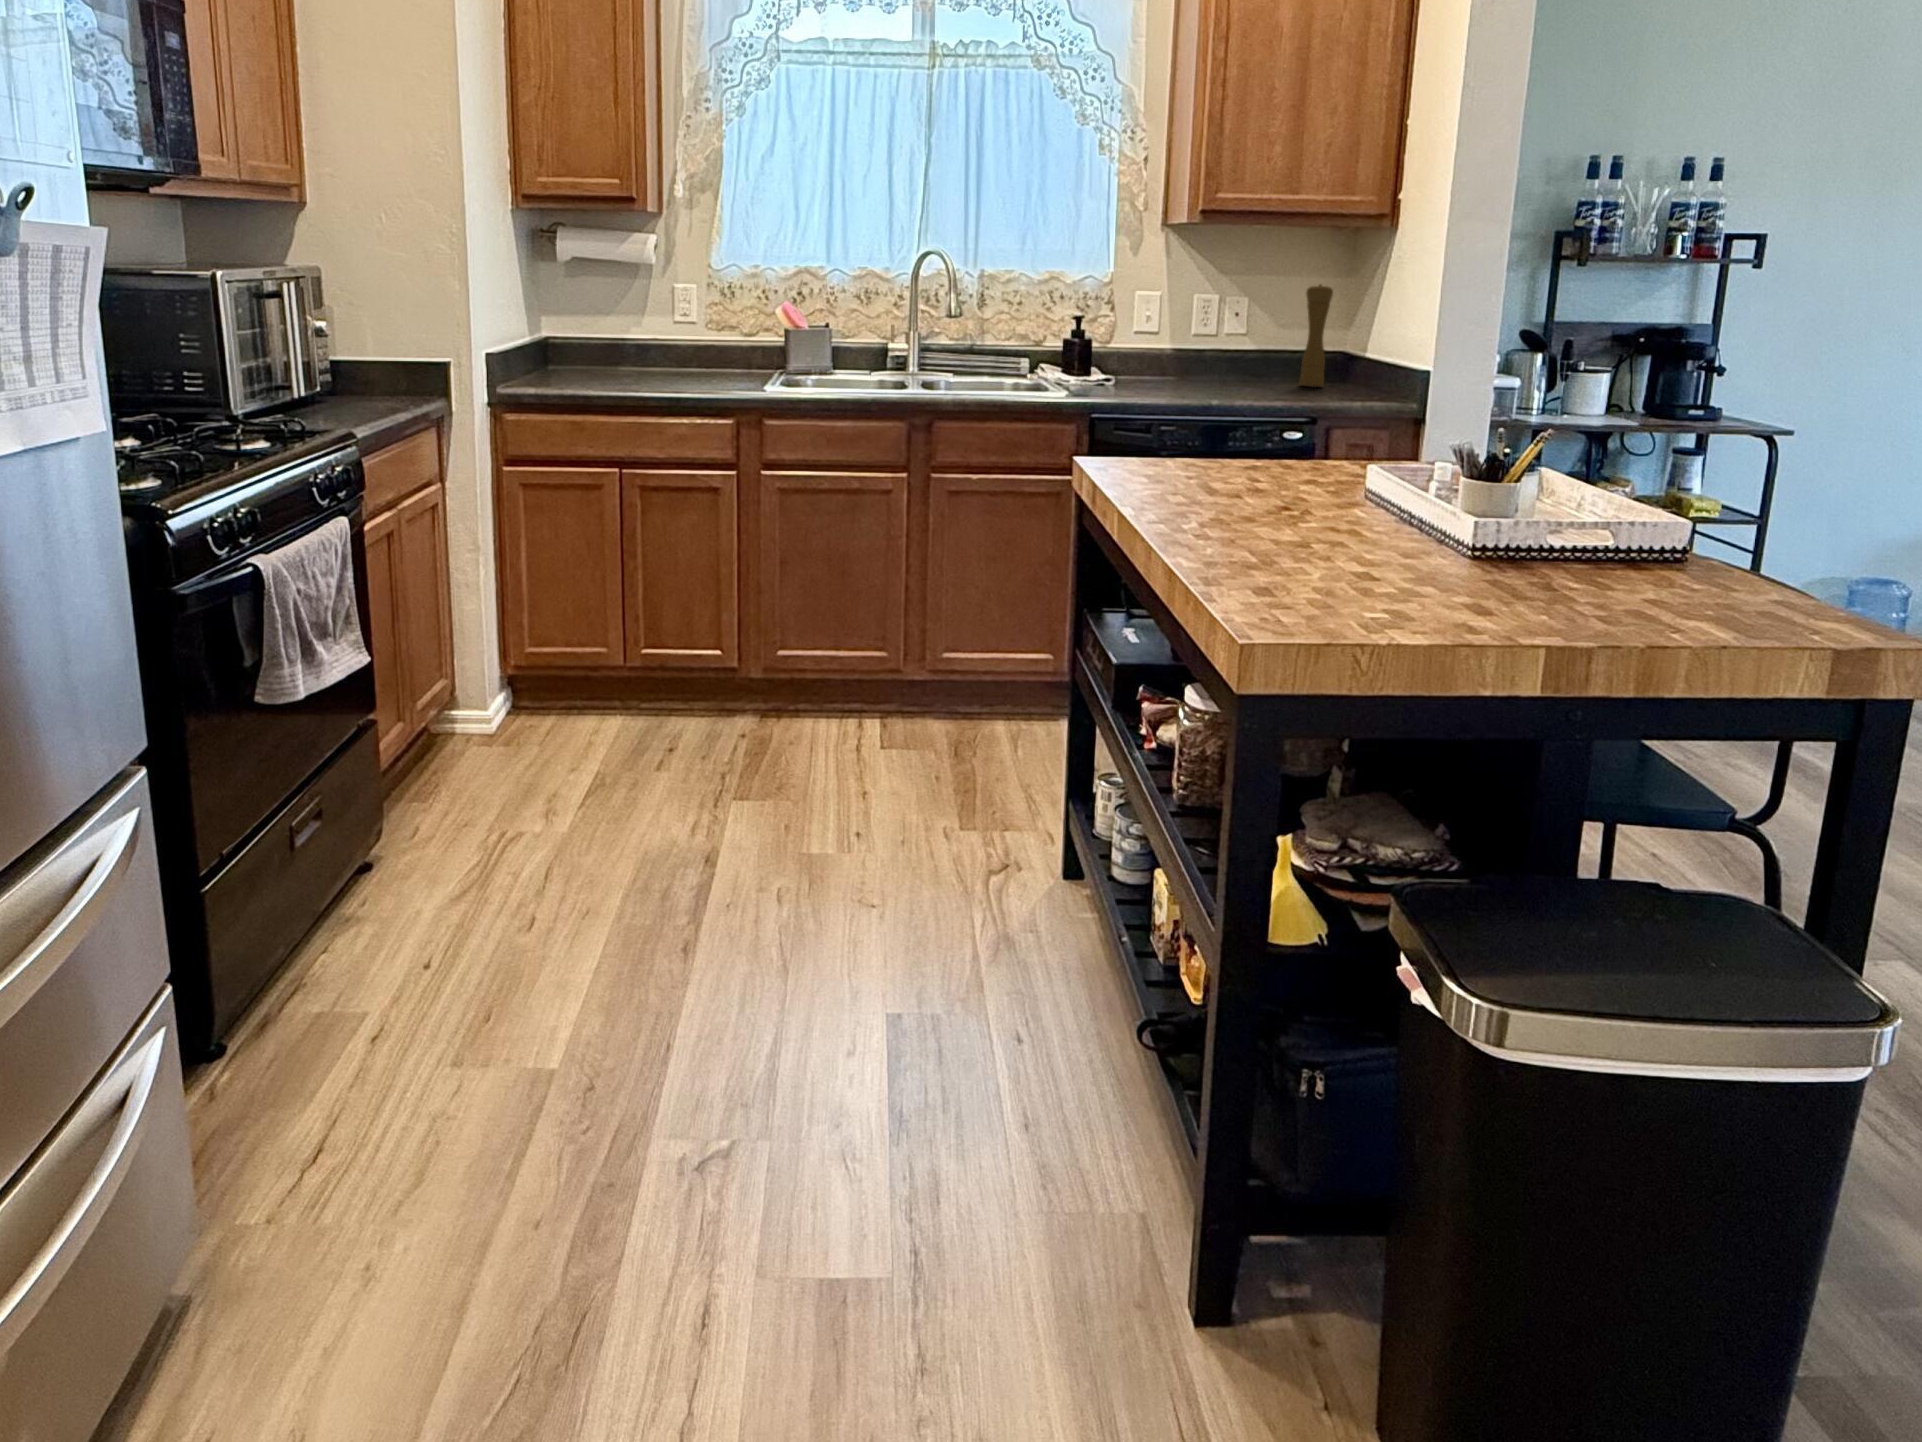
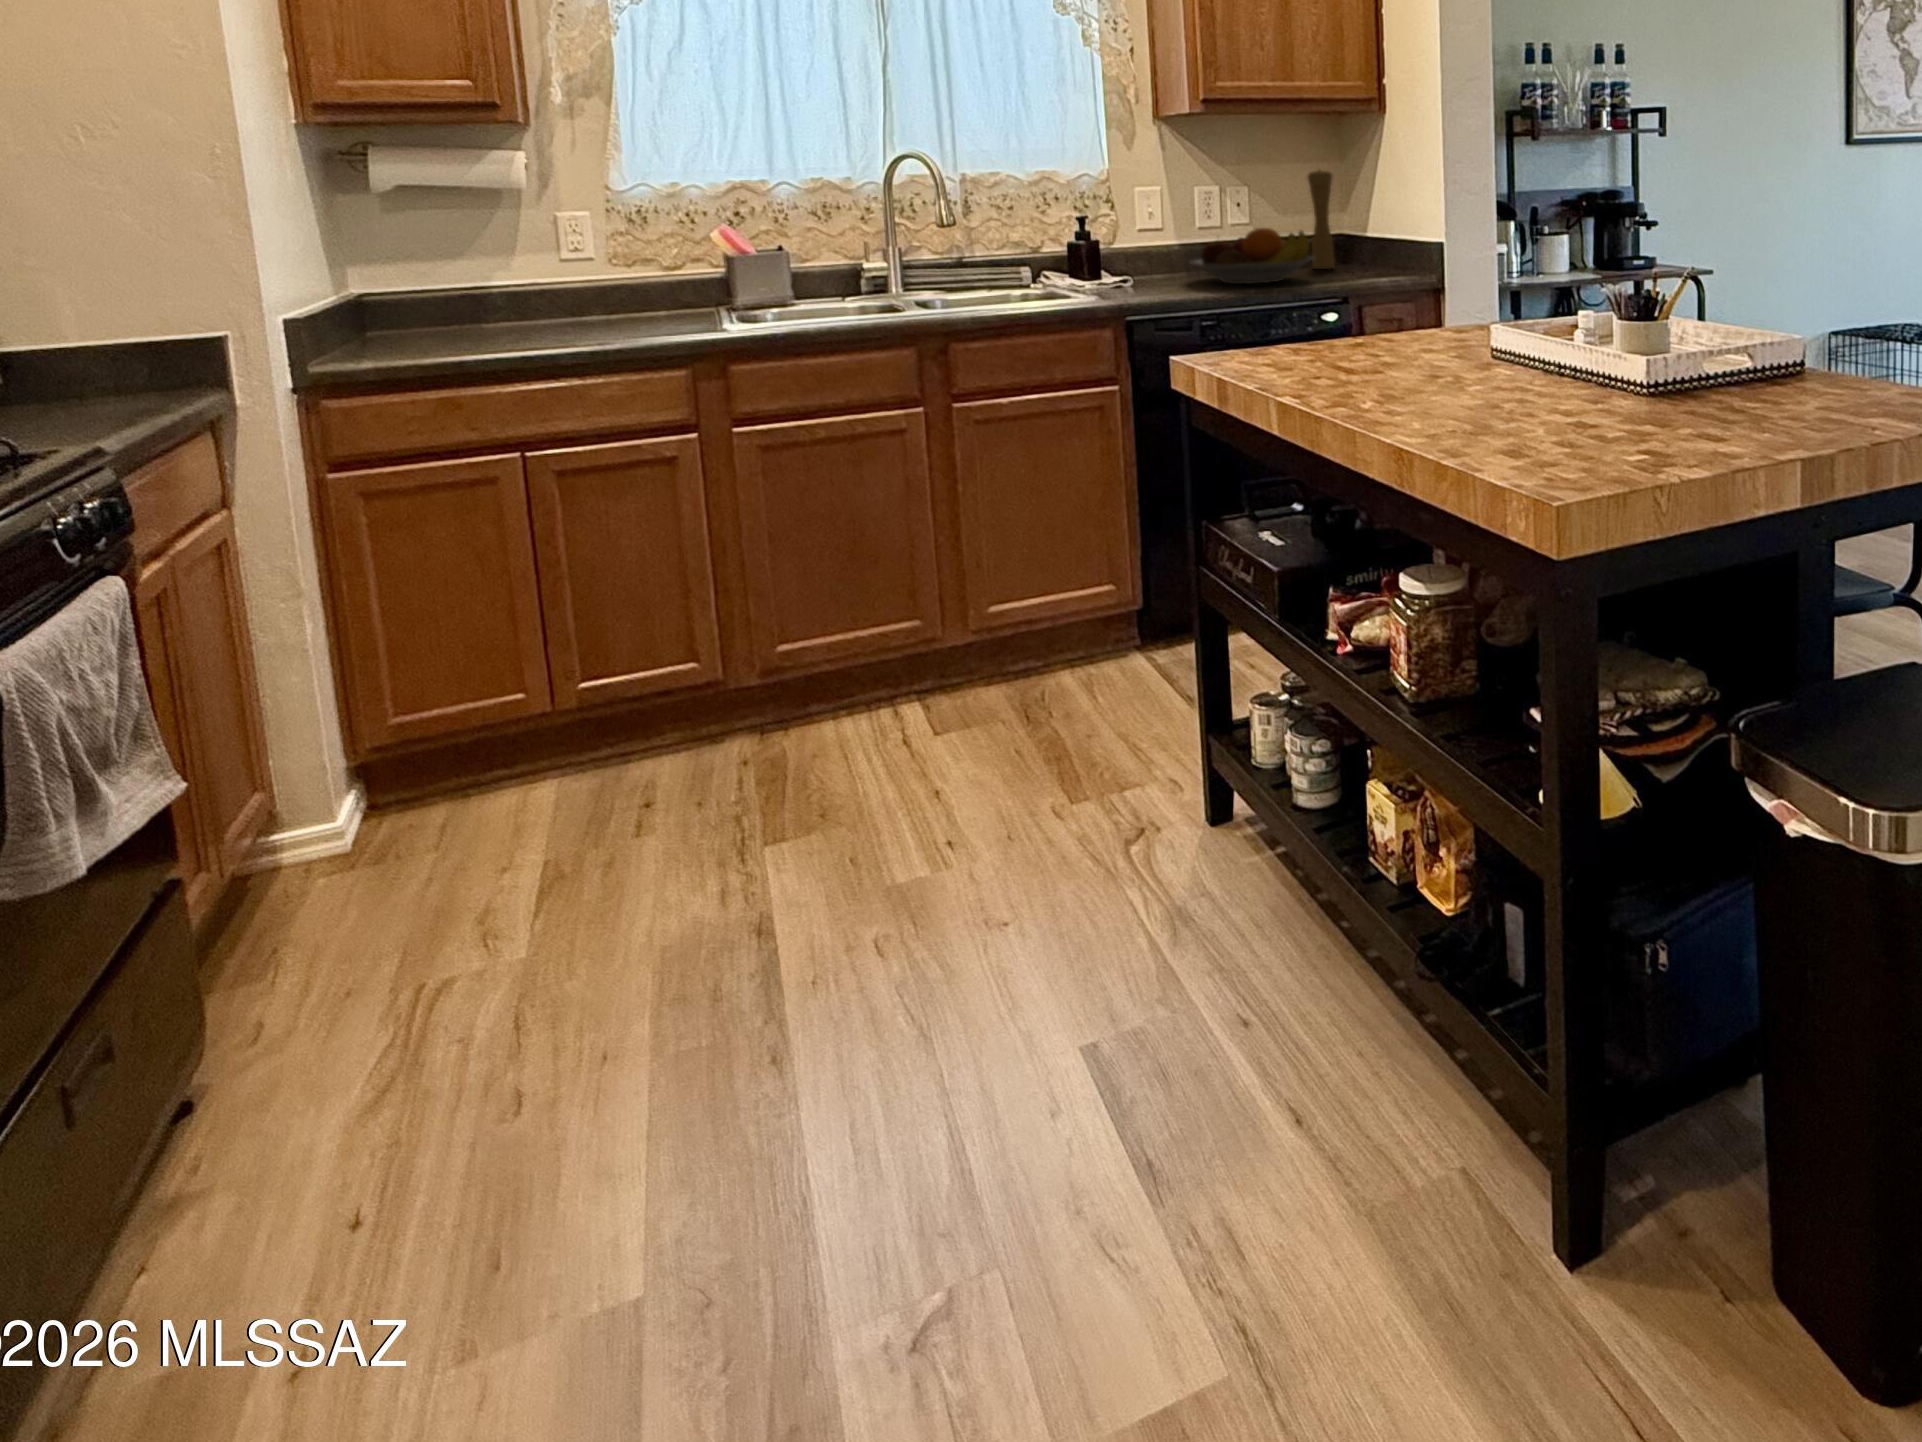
fruit bowl: none [1170,338,1298,393] -> present [1190,228,1315,284]

